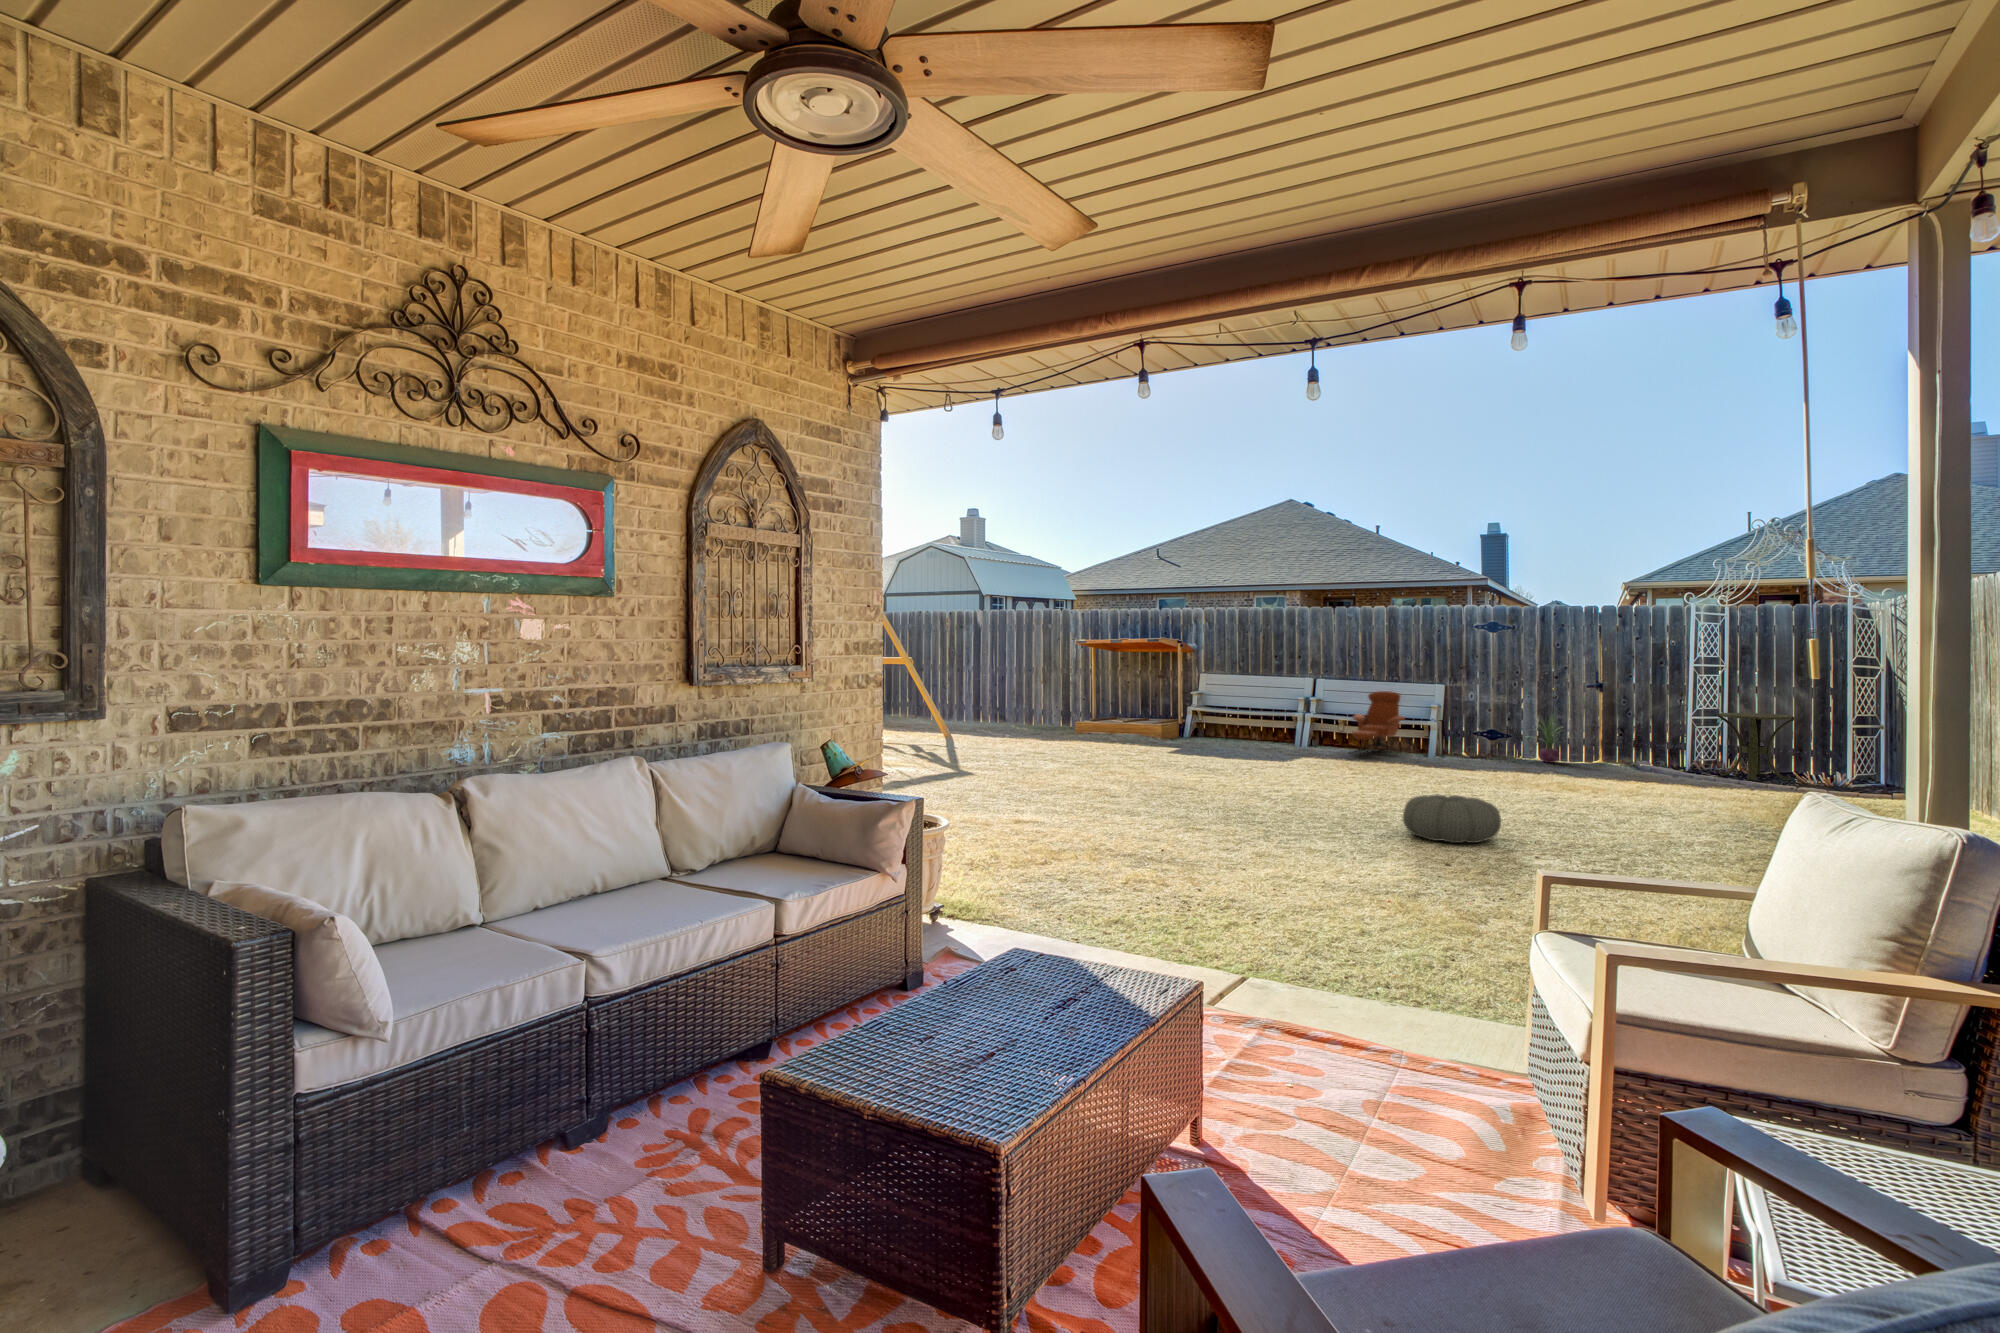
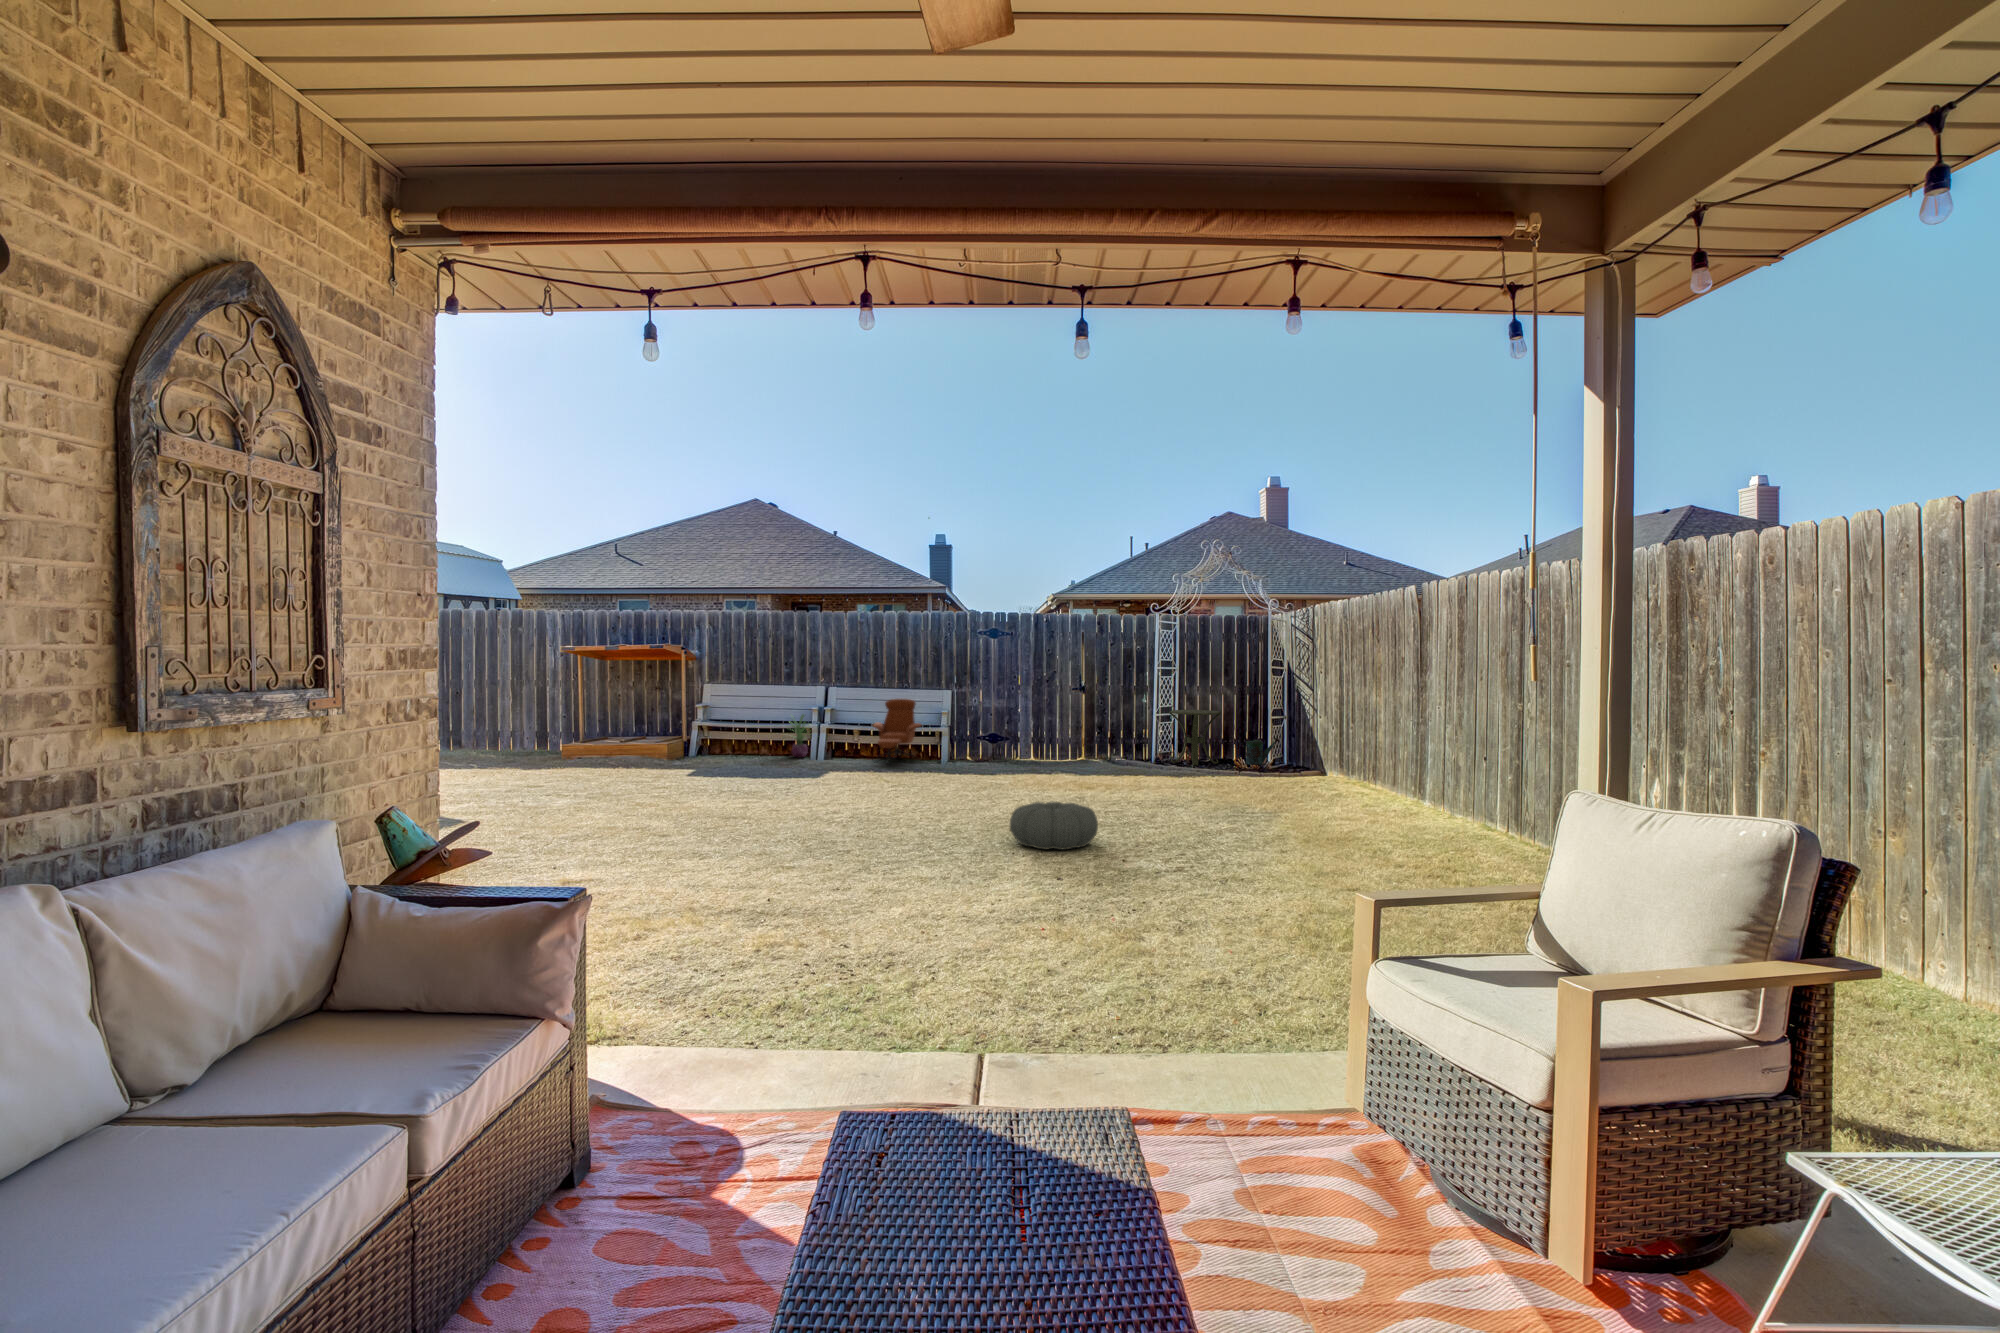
decorative plant: present [1539,716,1559,763] -> present [789,714,808,757]
watering can: none [1826,753,1892,786] -> present [1245,738,1279,765]

